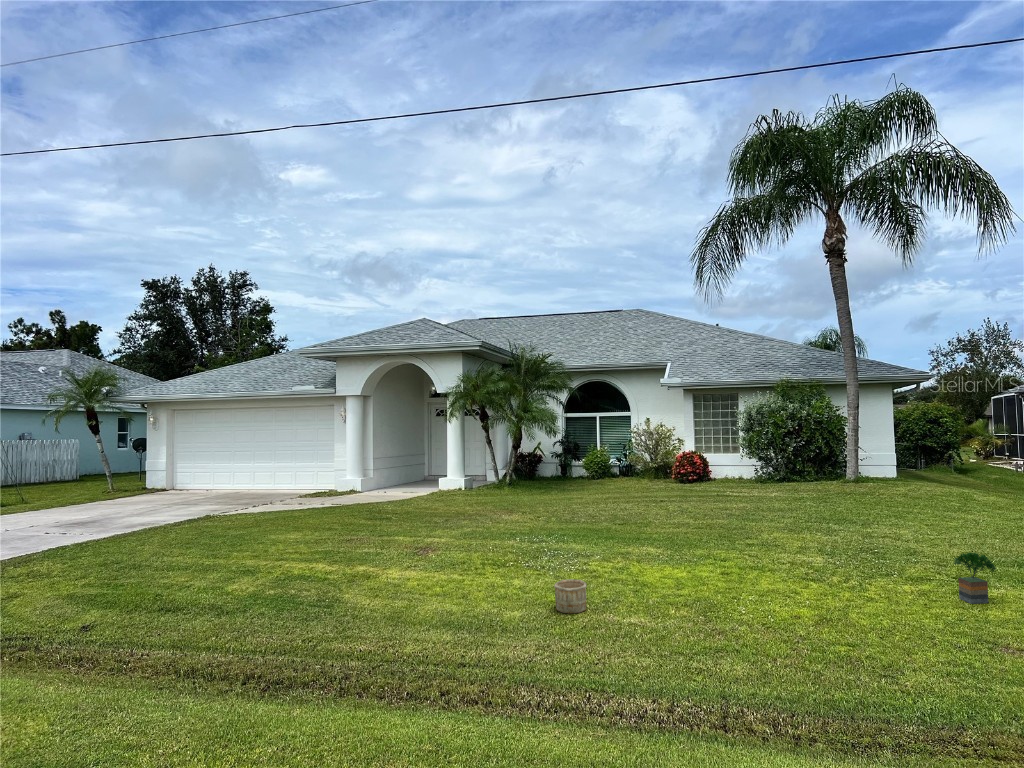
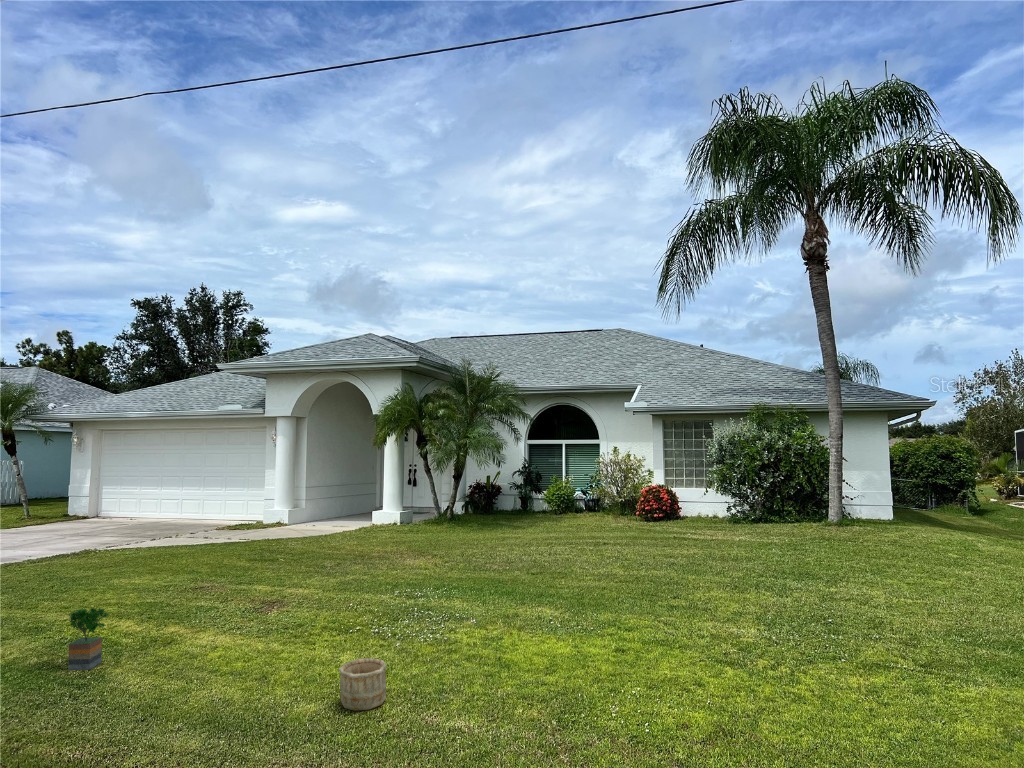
potted tree: present [954,553,996,604] -> present [68,608,109,670]

